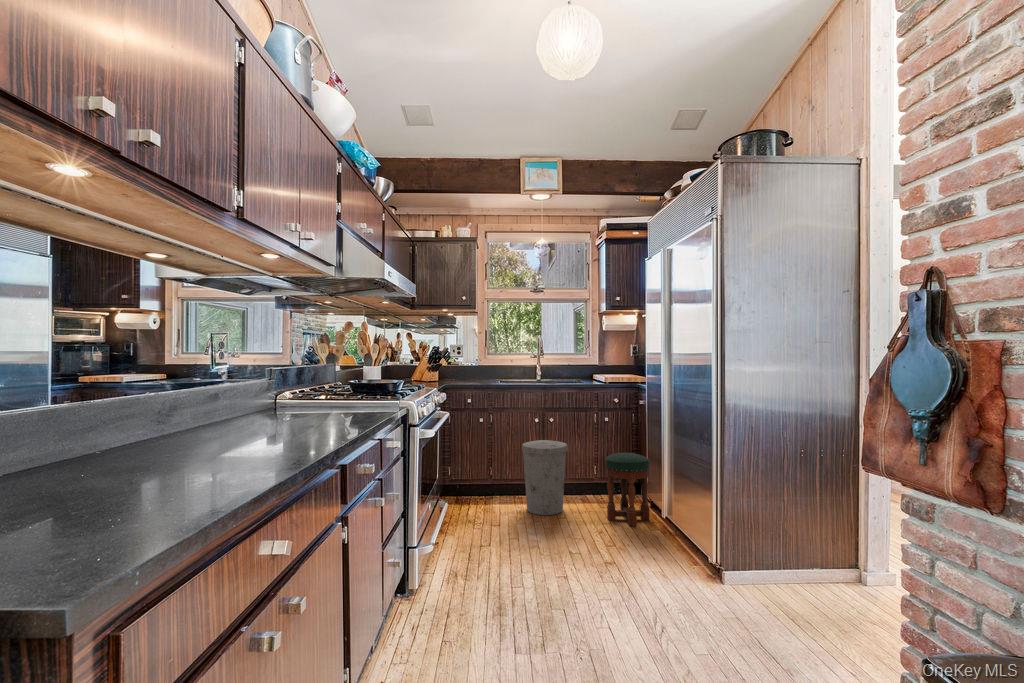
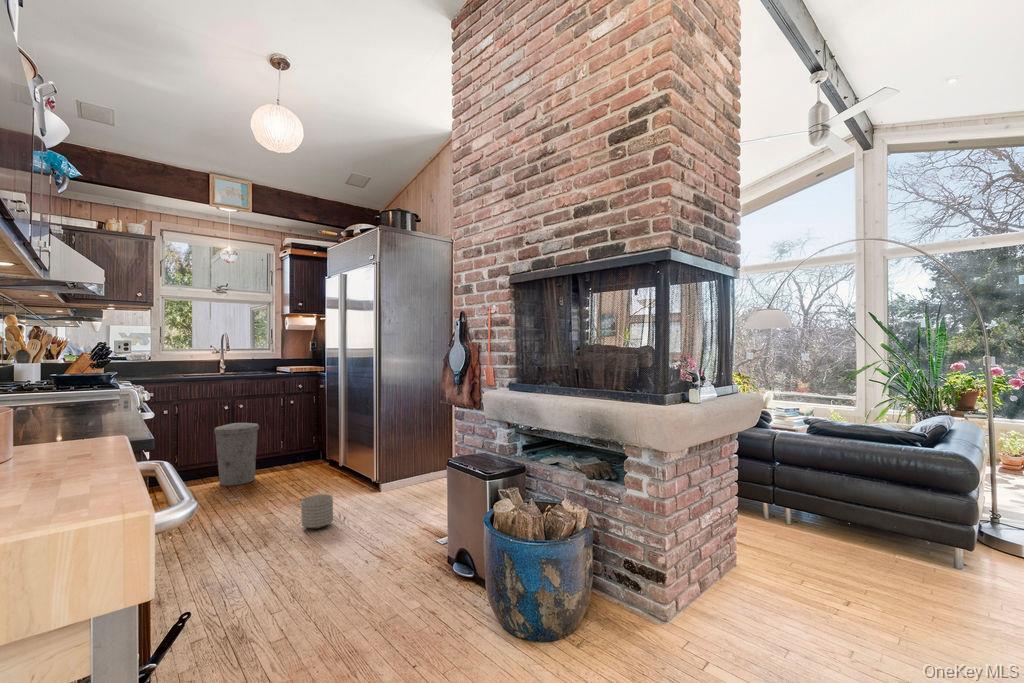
stool: present [605,453,649,526] -> none [294,425,329,478]
planter: none [599,574,646,633] -> present [301,494,333,529]

